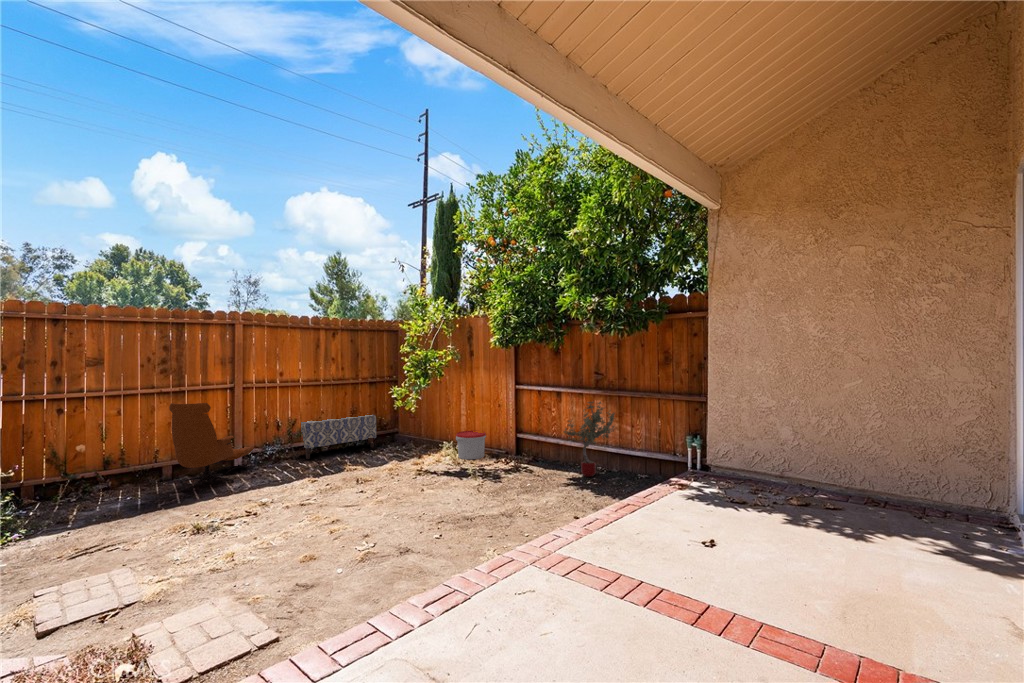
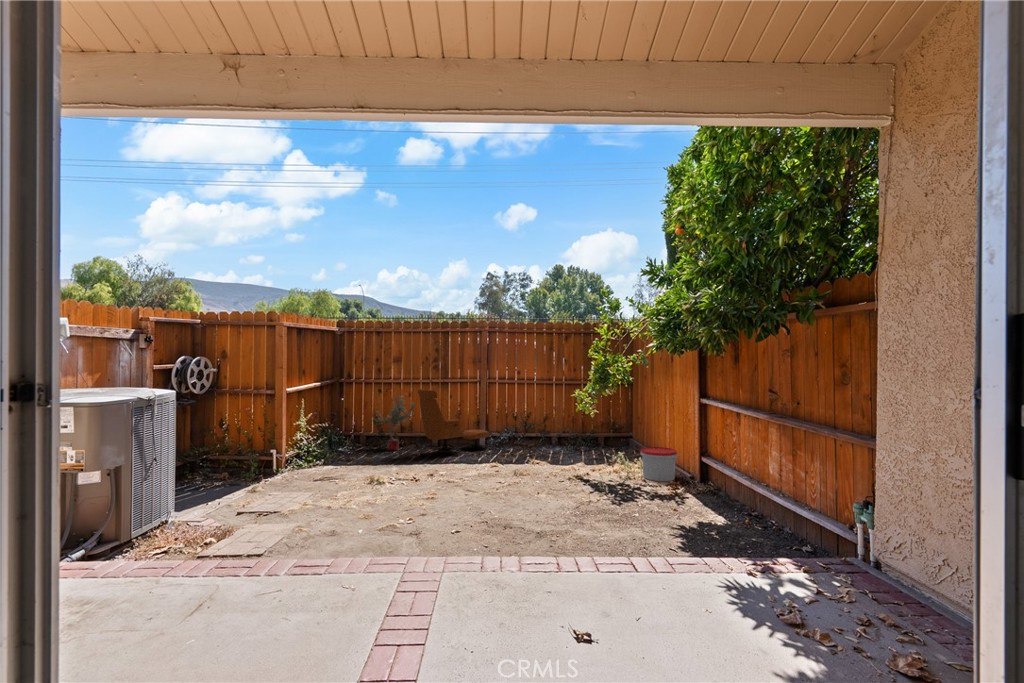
potted tree: present [564,402,615,477] -> present [373,396,415,451]
bench: present [296,415,376,459] -> none [527,414,598,452]

